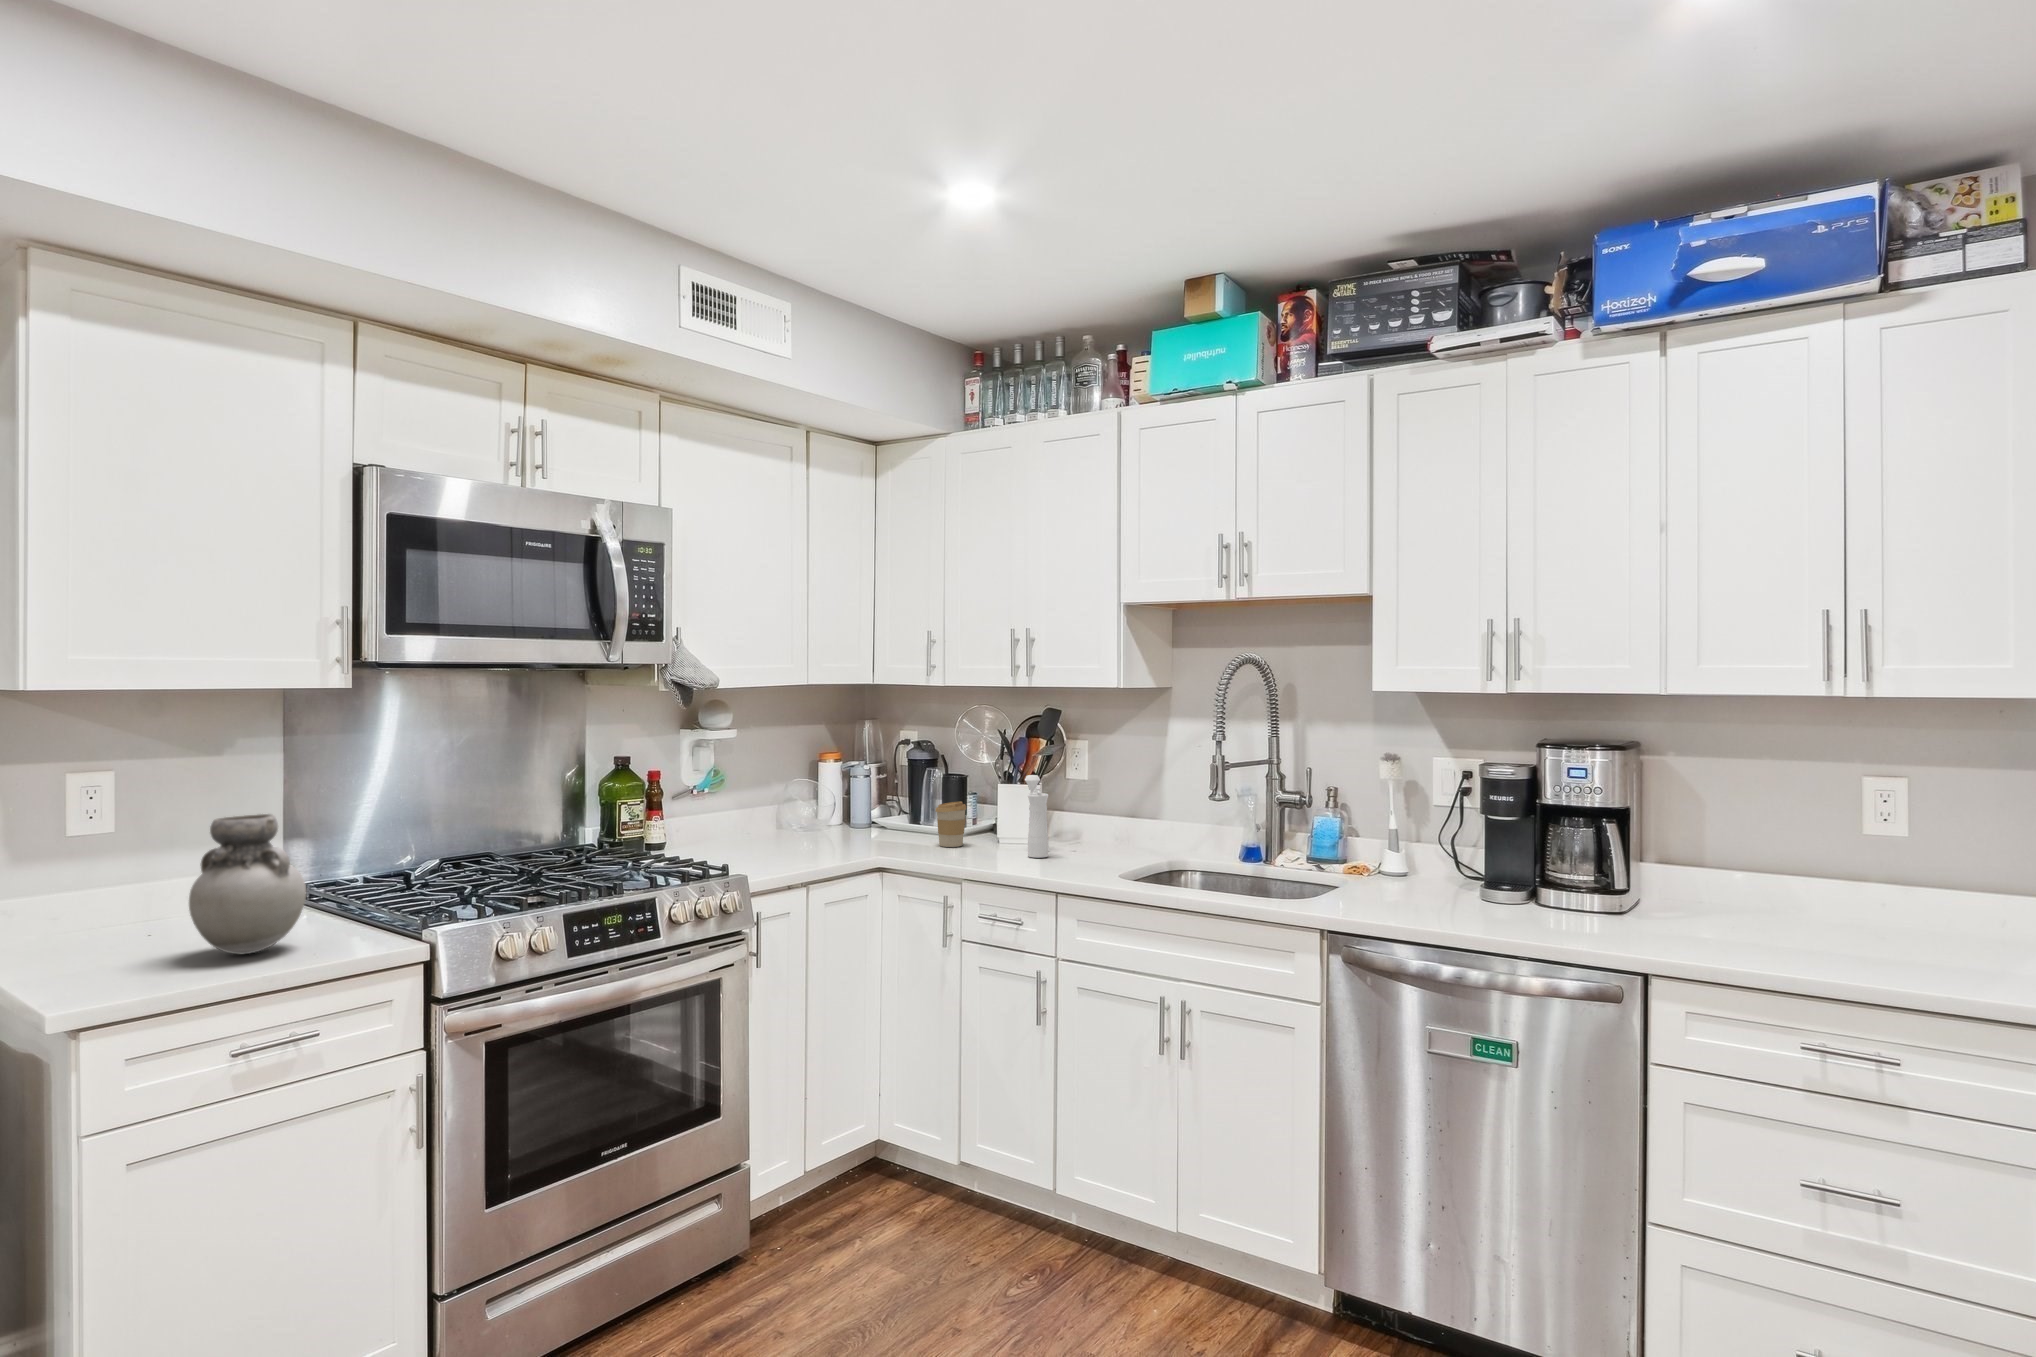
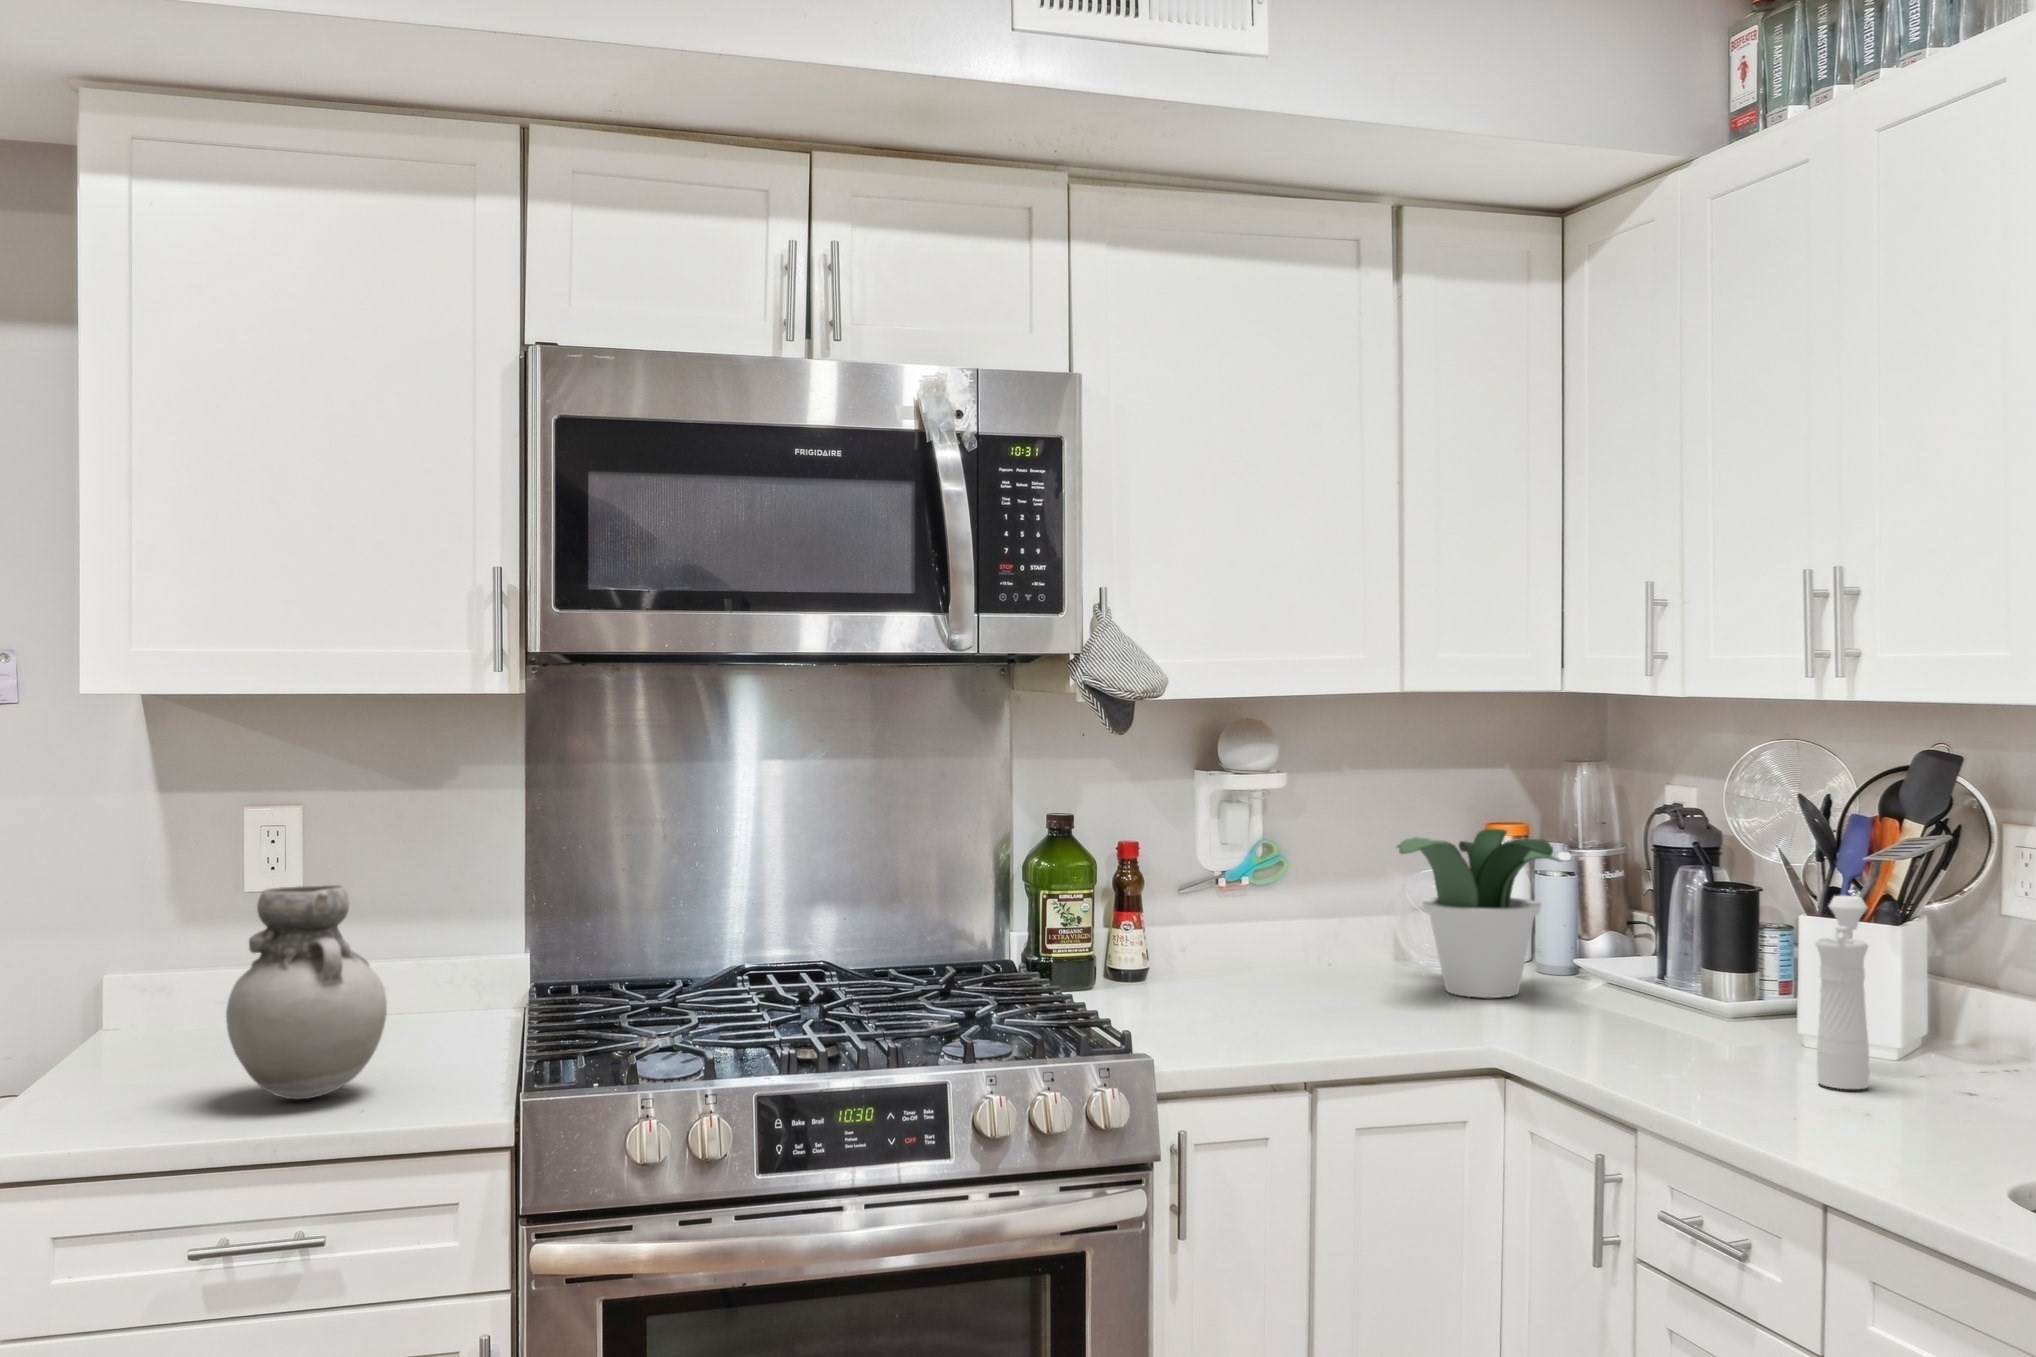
potted plant: none [809,753,892,838] -> present [1397,829,1560,998]
coffee cup: present [936,802,966,847] -> none [1632,943,1703,1040]

